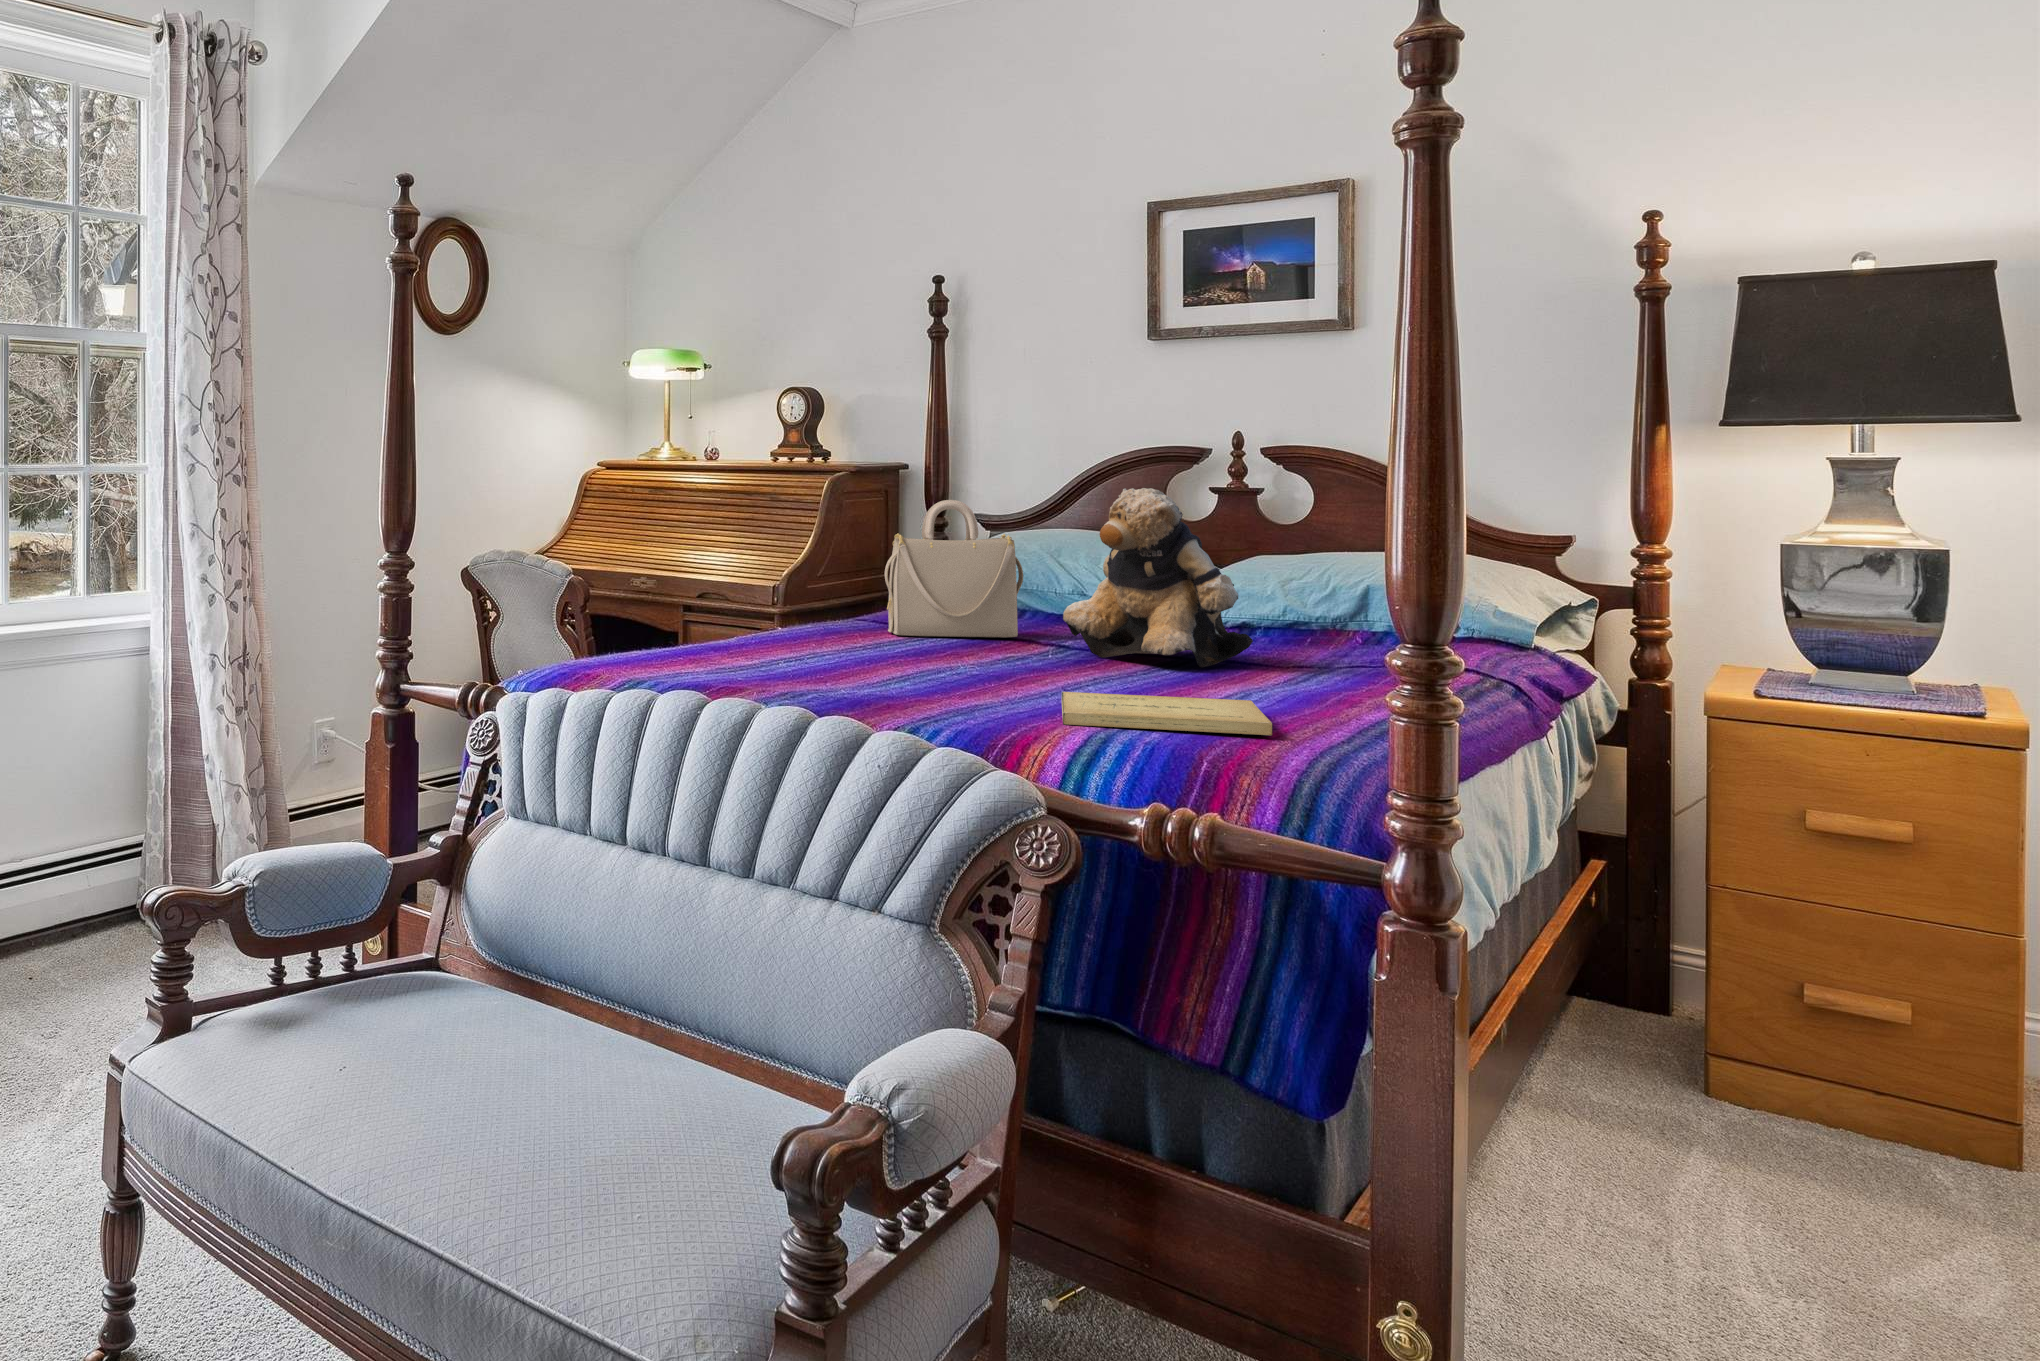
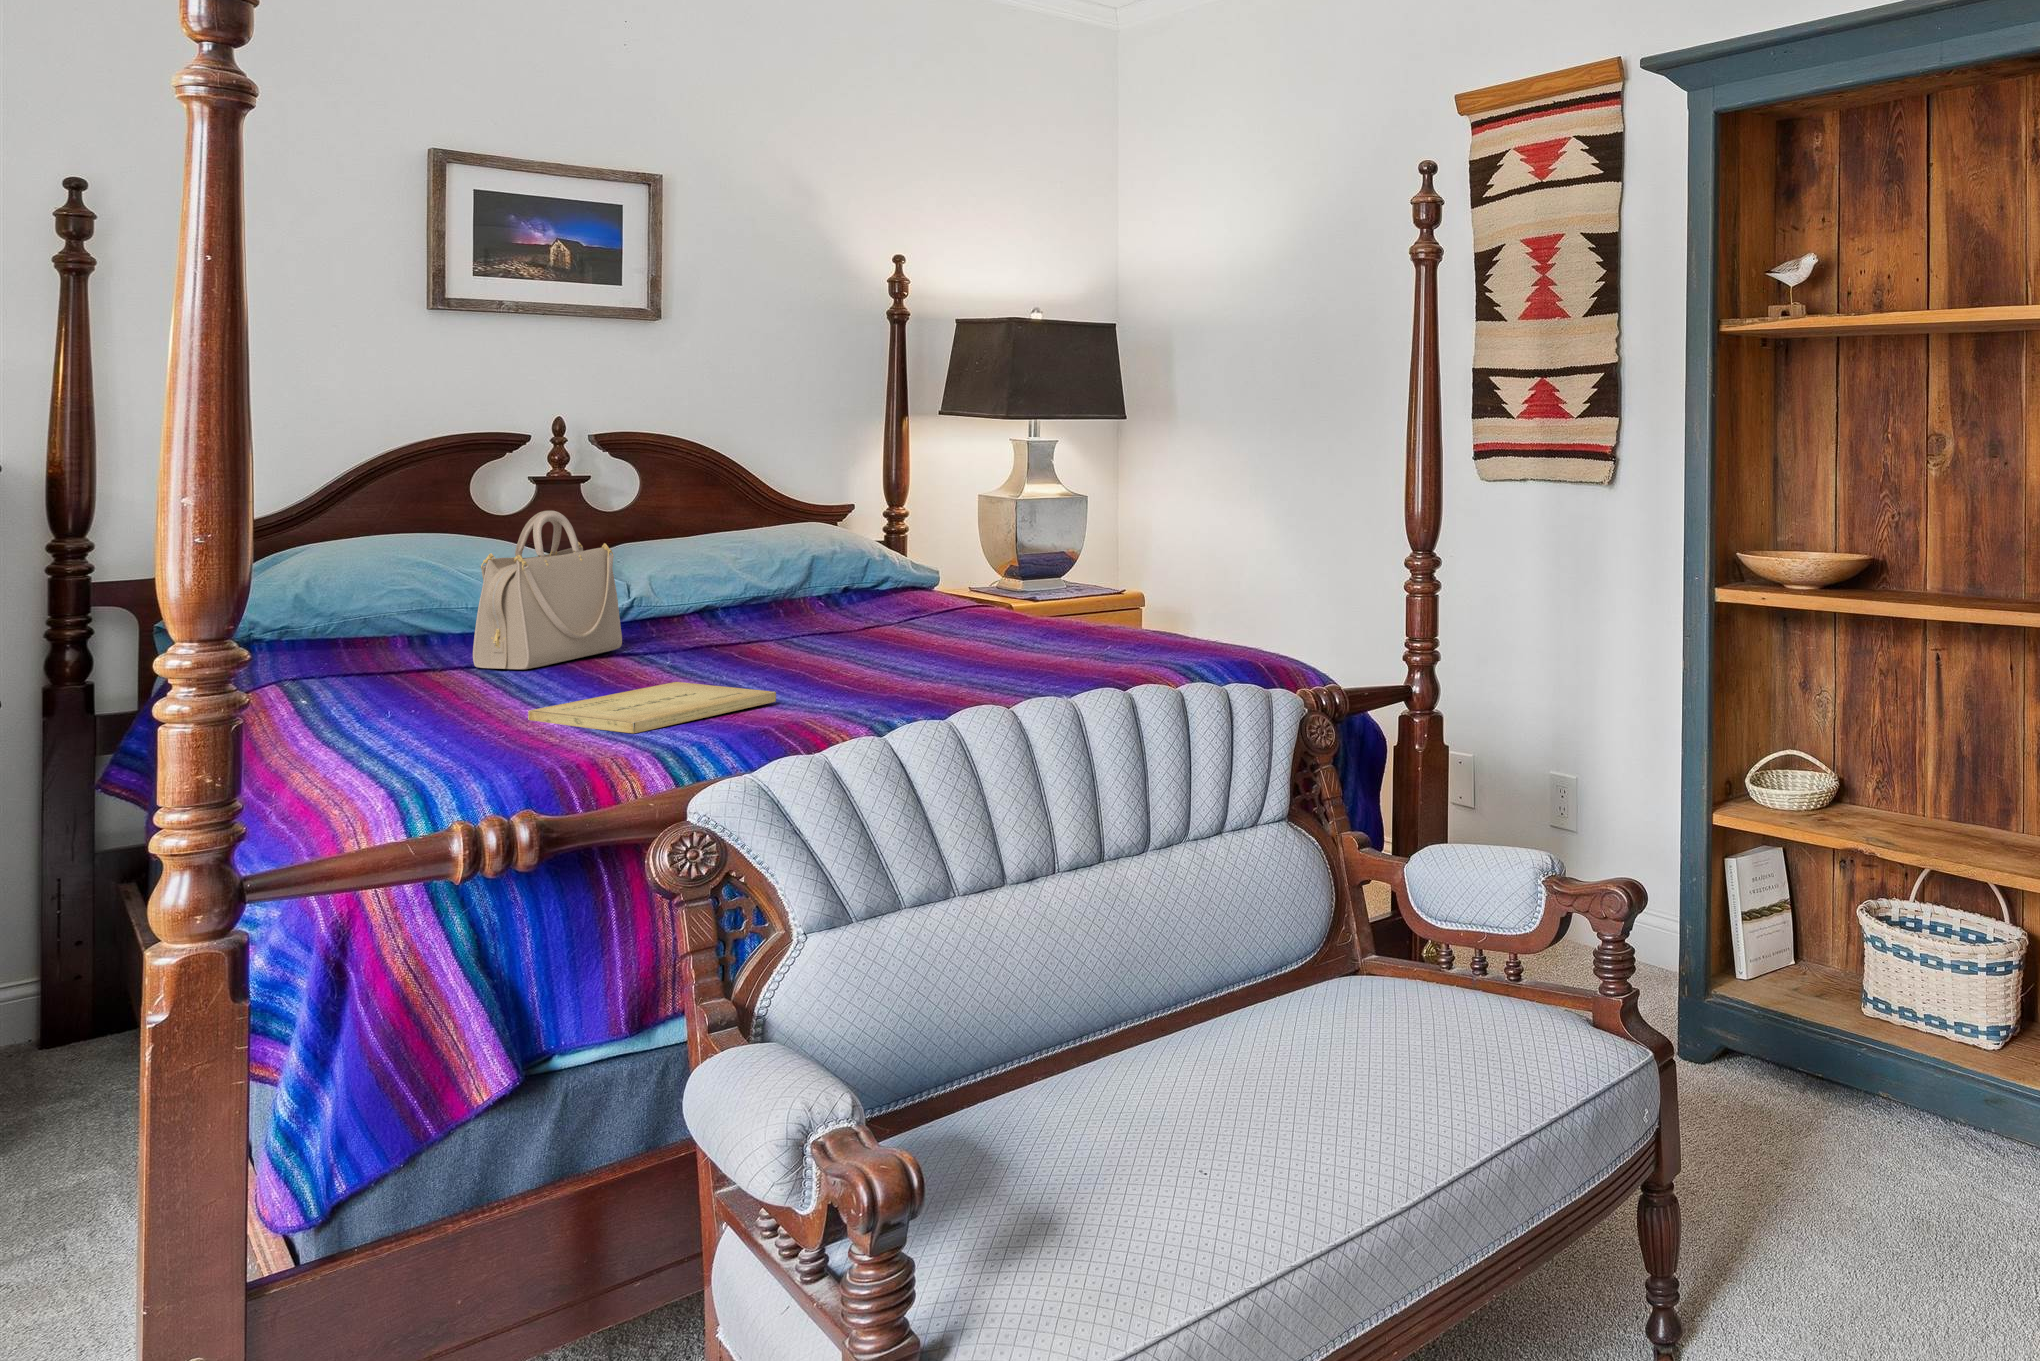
teddy bear: present [1063,488,1253,667] -> none [723,490,885,650]
book: present [1062,692,1272,735] -> present [528,682,776,733]

